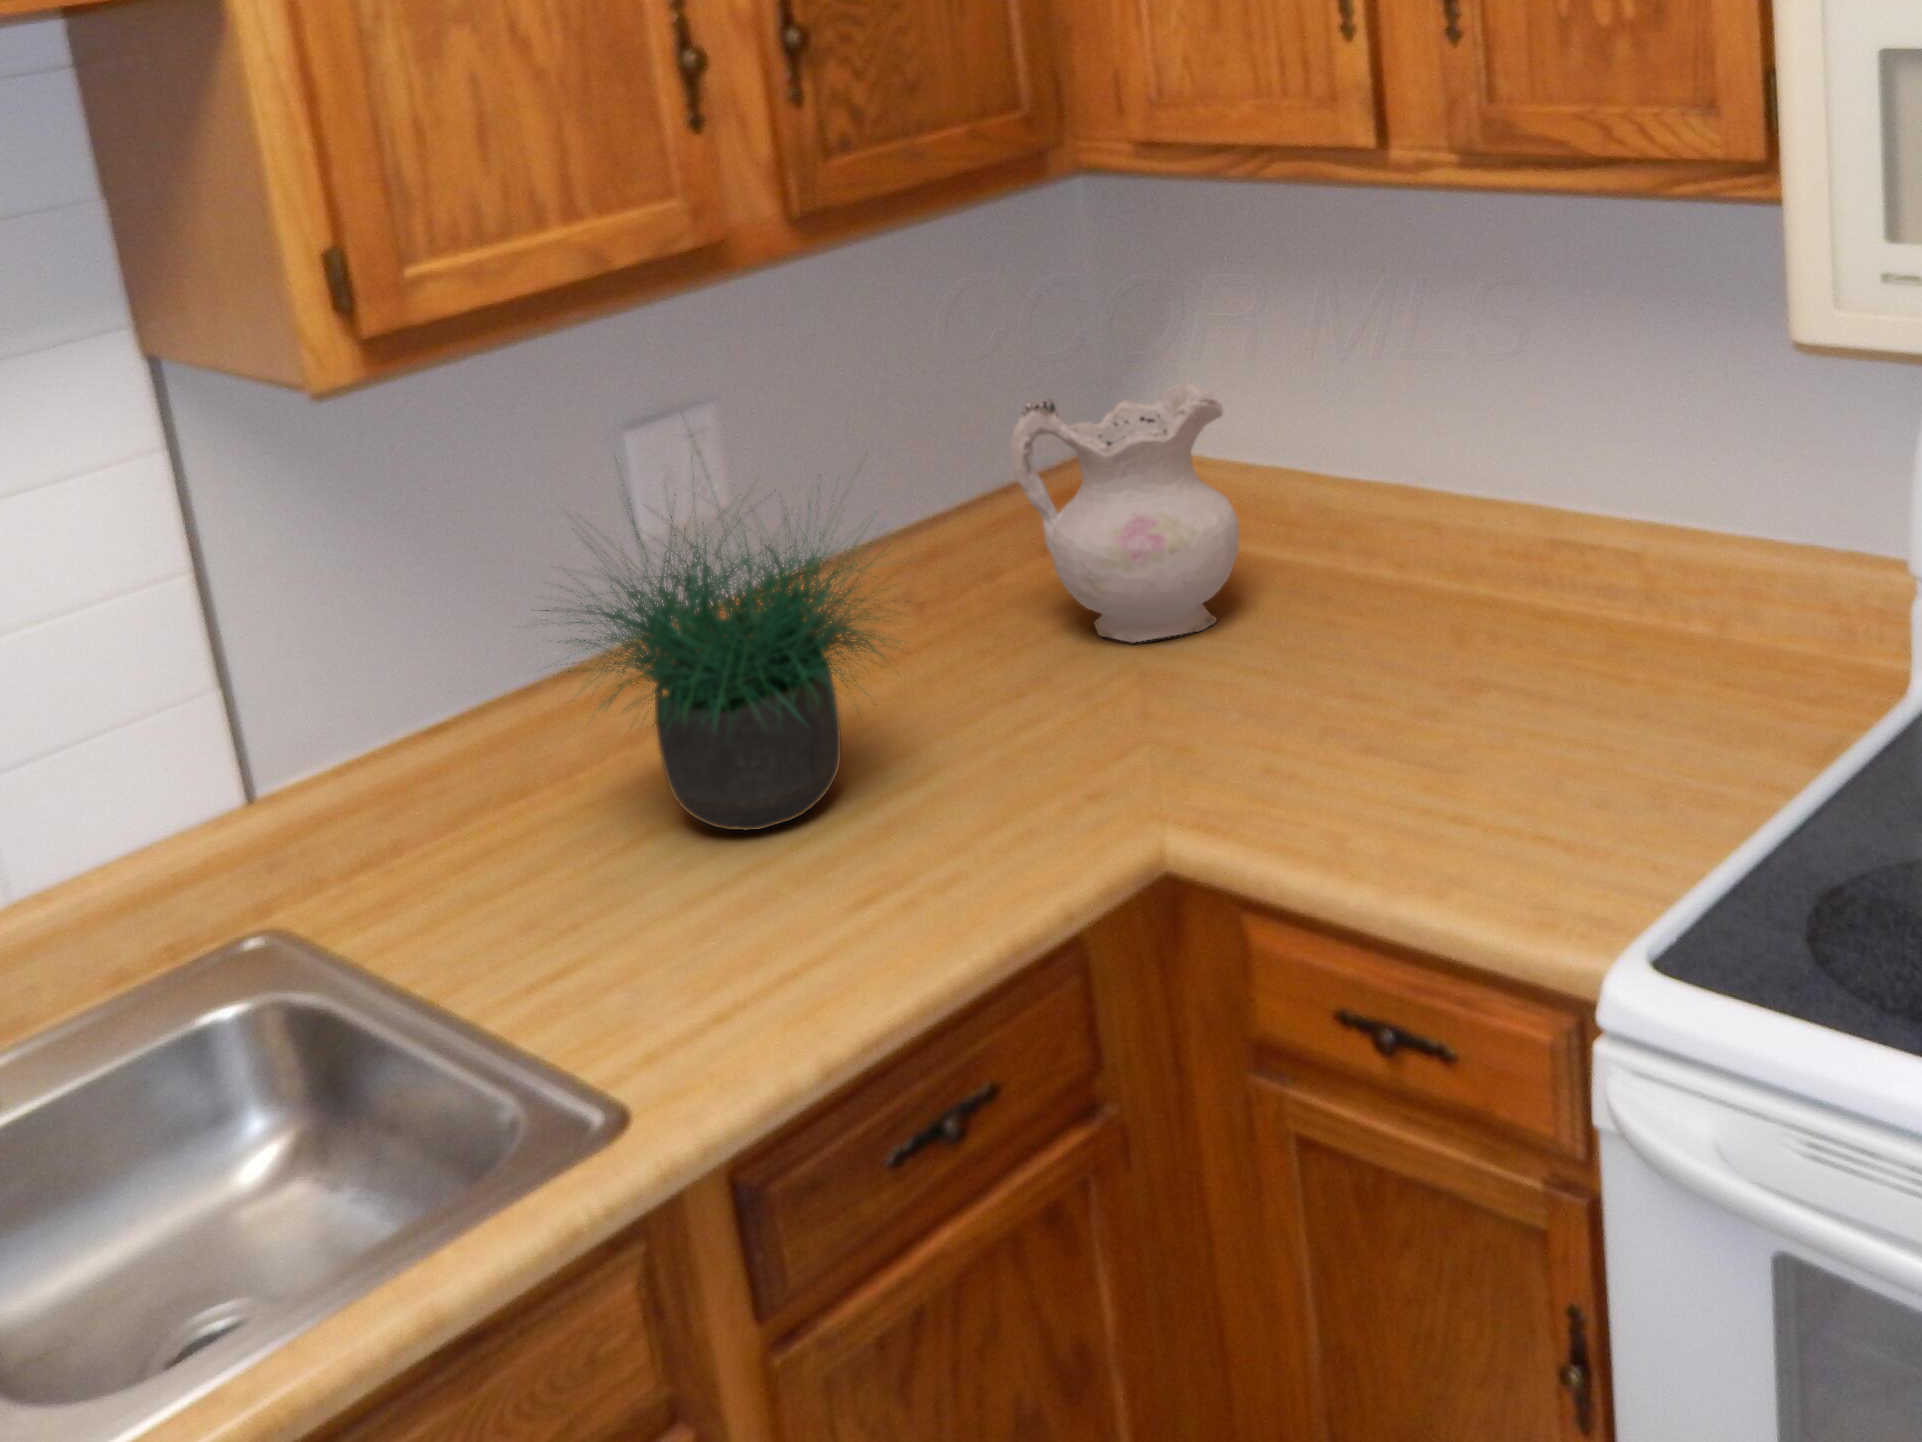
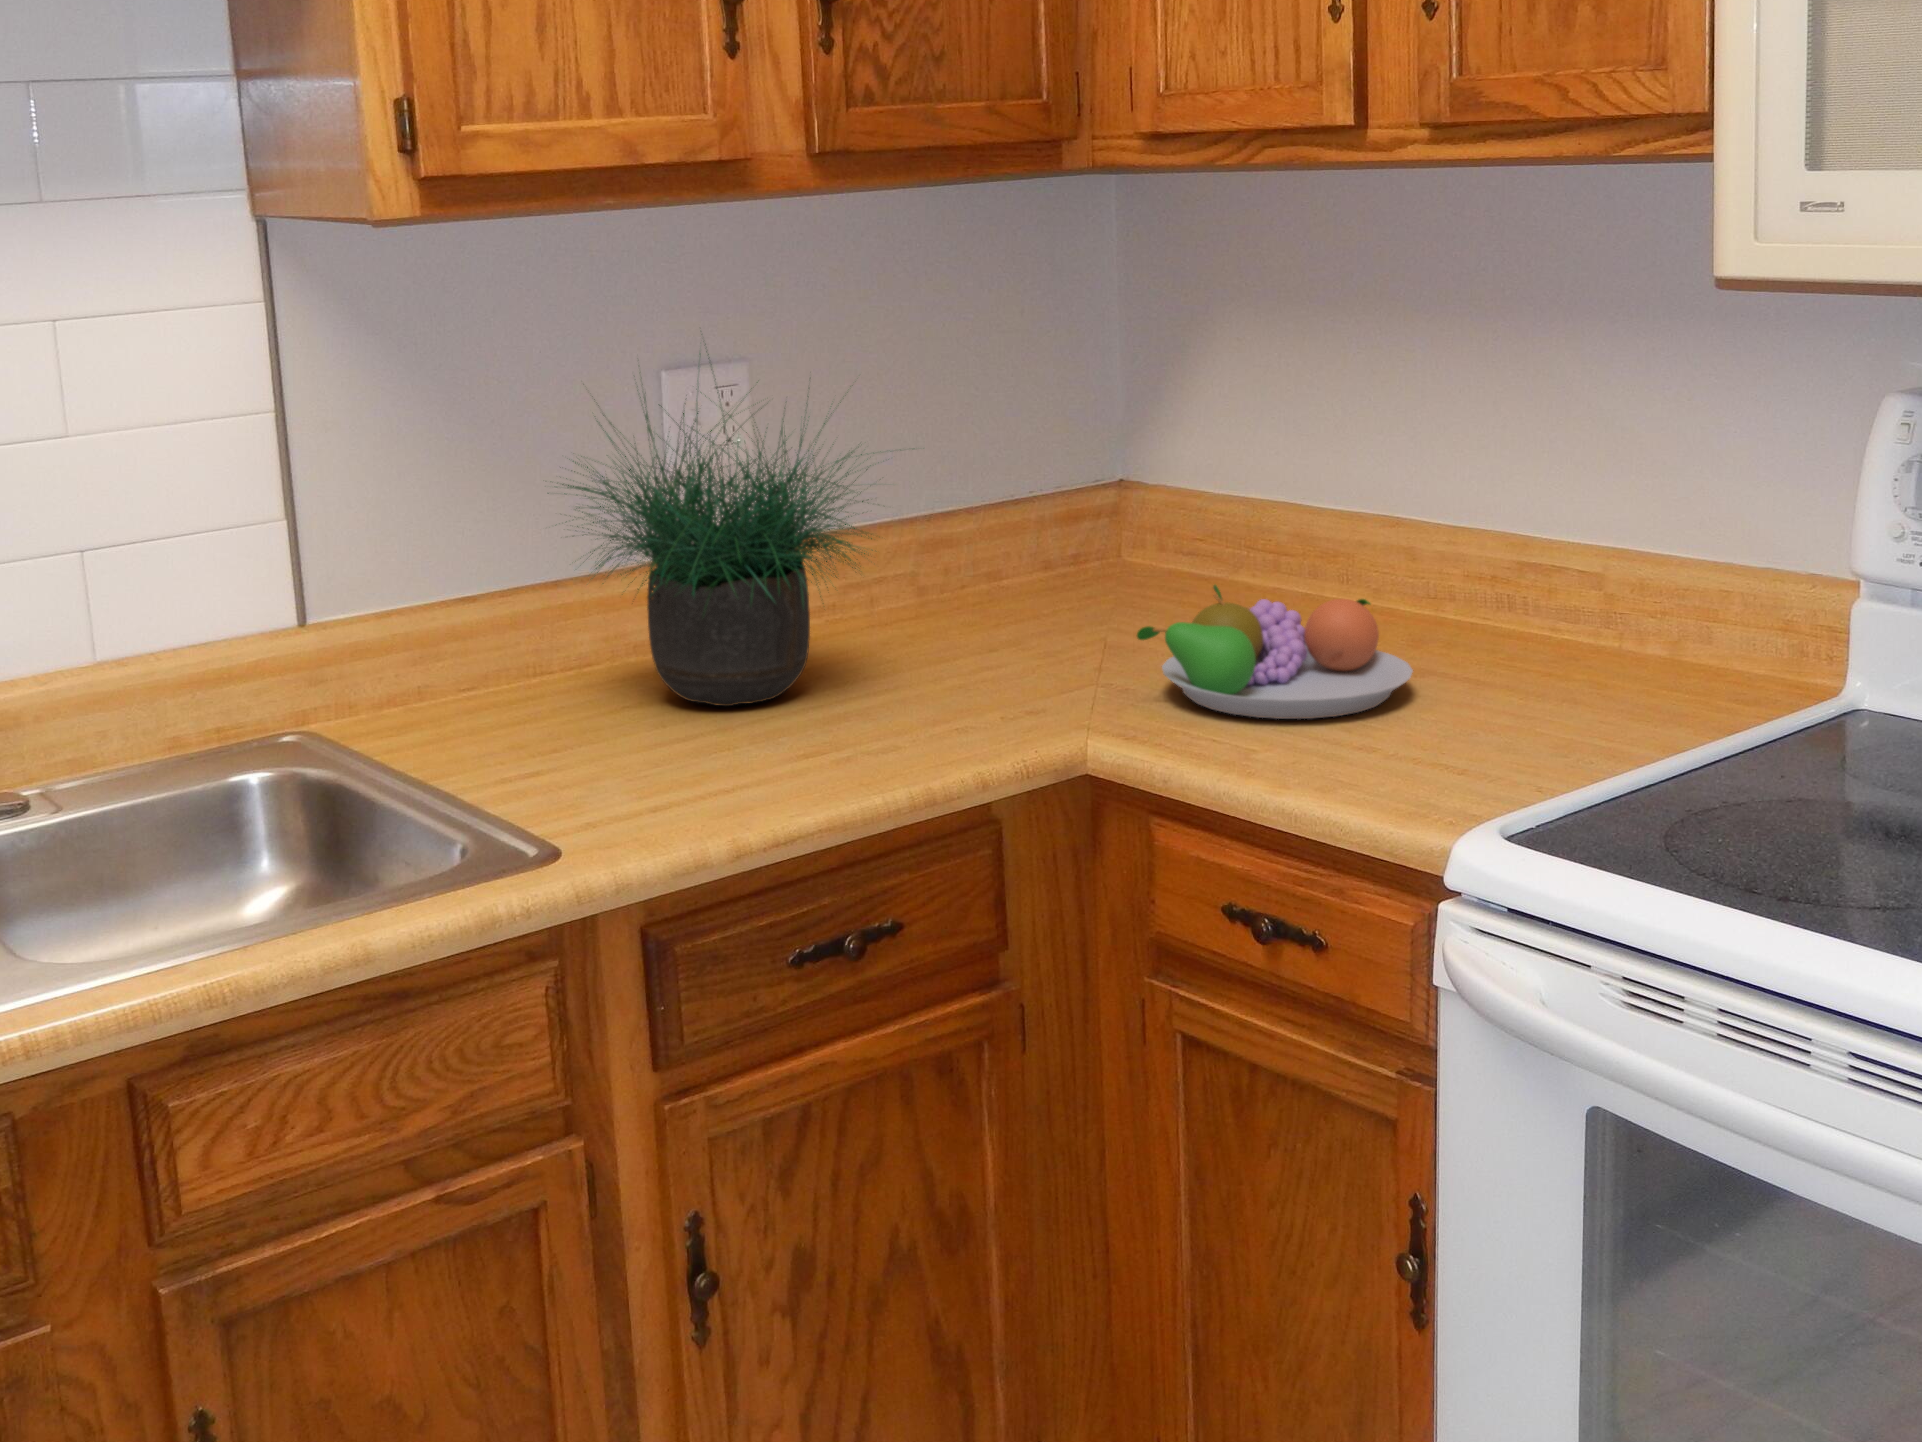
ceramic pitcher: present [1010,383,1239,643] -> none [1004,387,1211,623]
fruit bowl: none [1200,620,1487,780] -> present [1137,585,1413,719]

